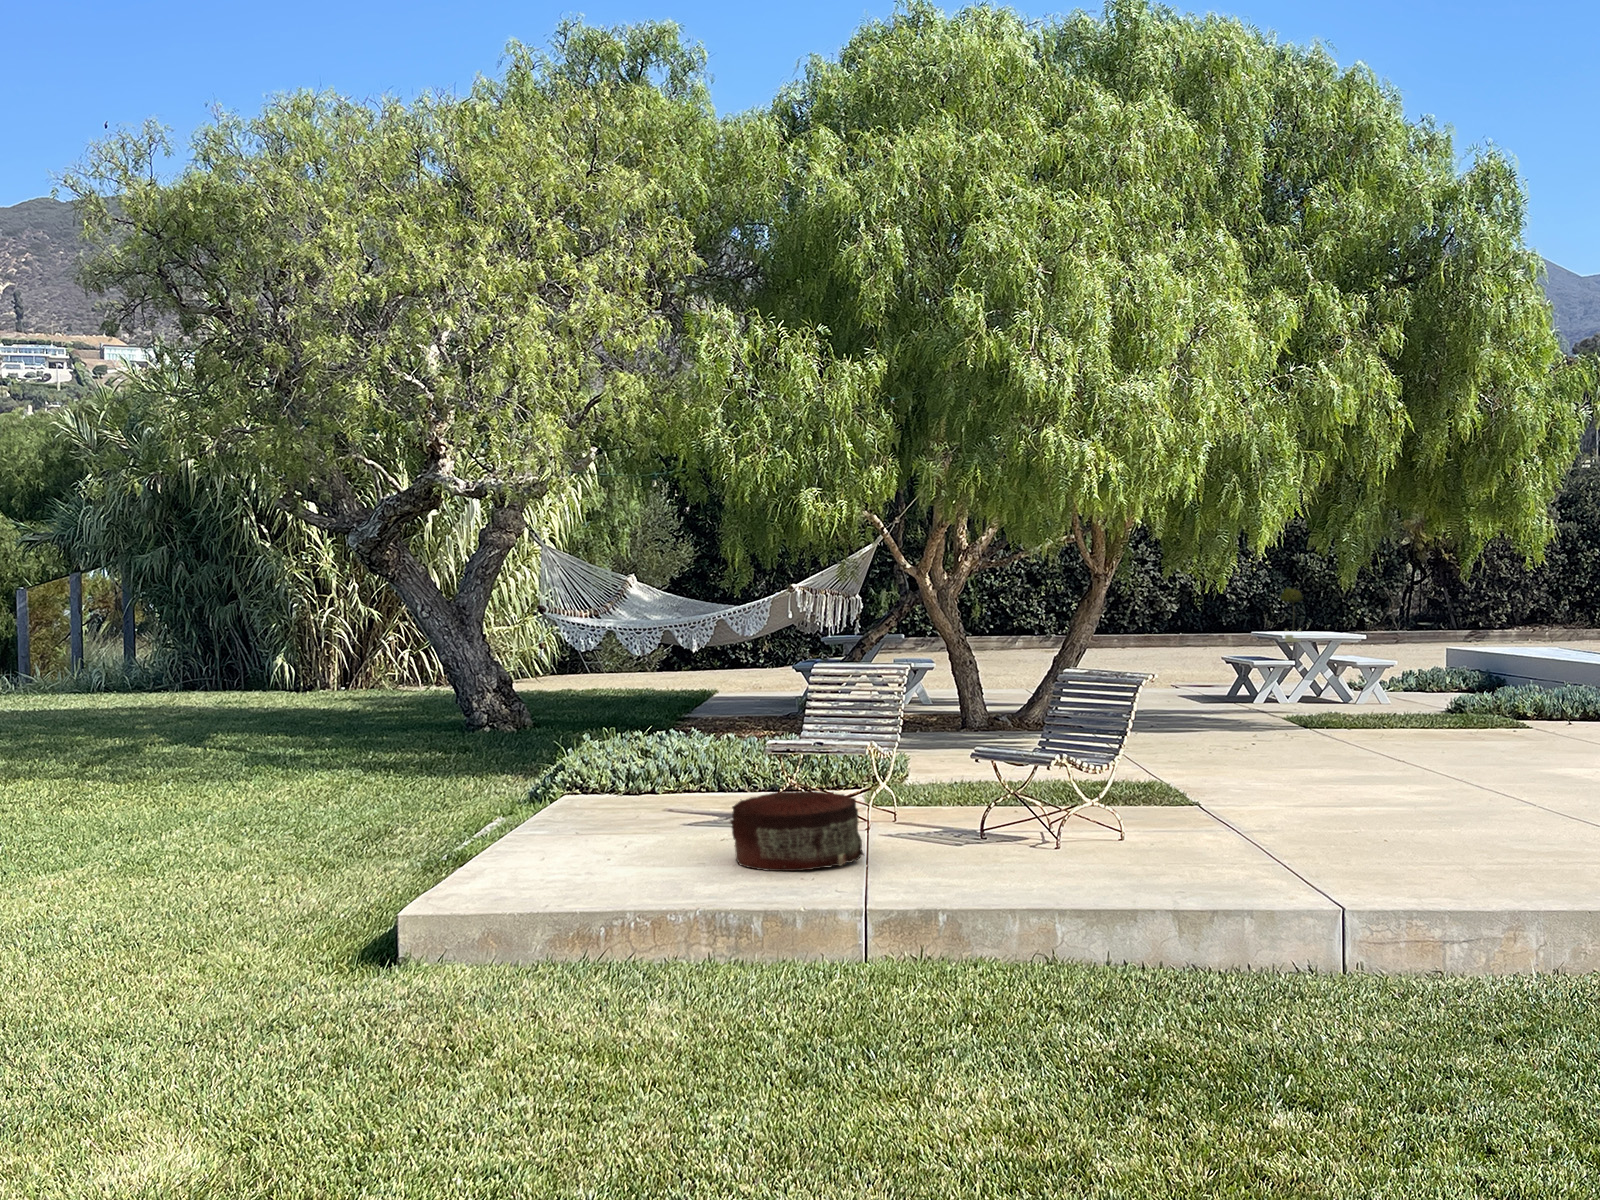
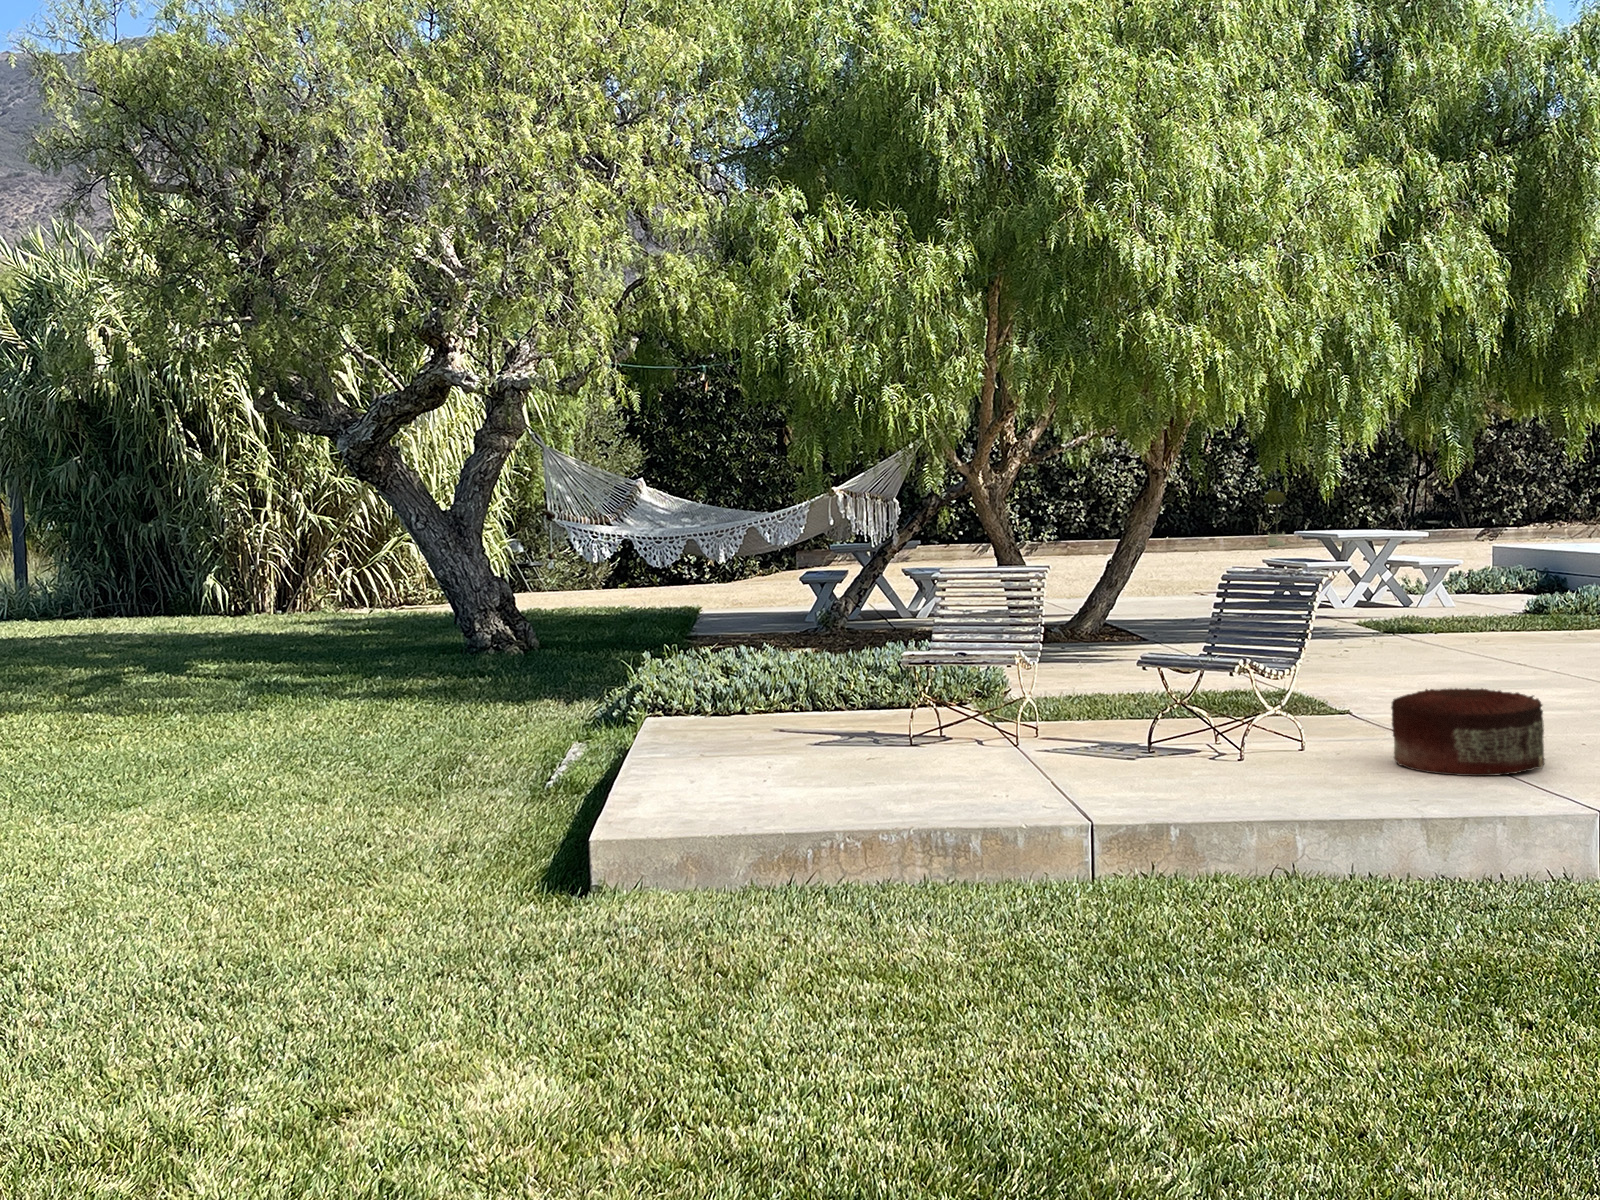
pouf: present [730,791,864,871] -> present [1391,688,1545,776]

